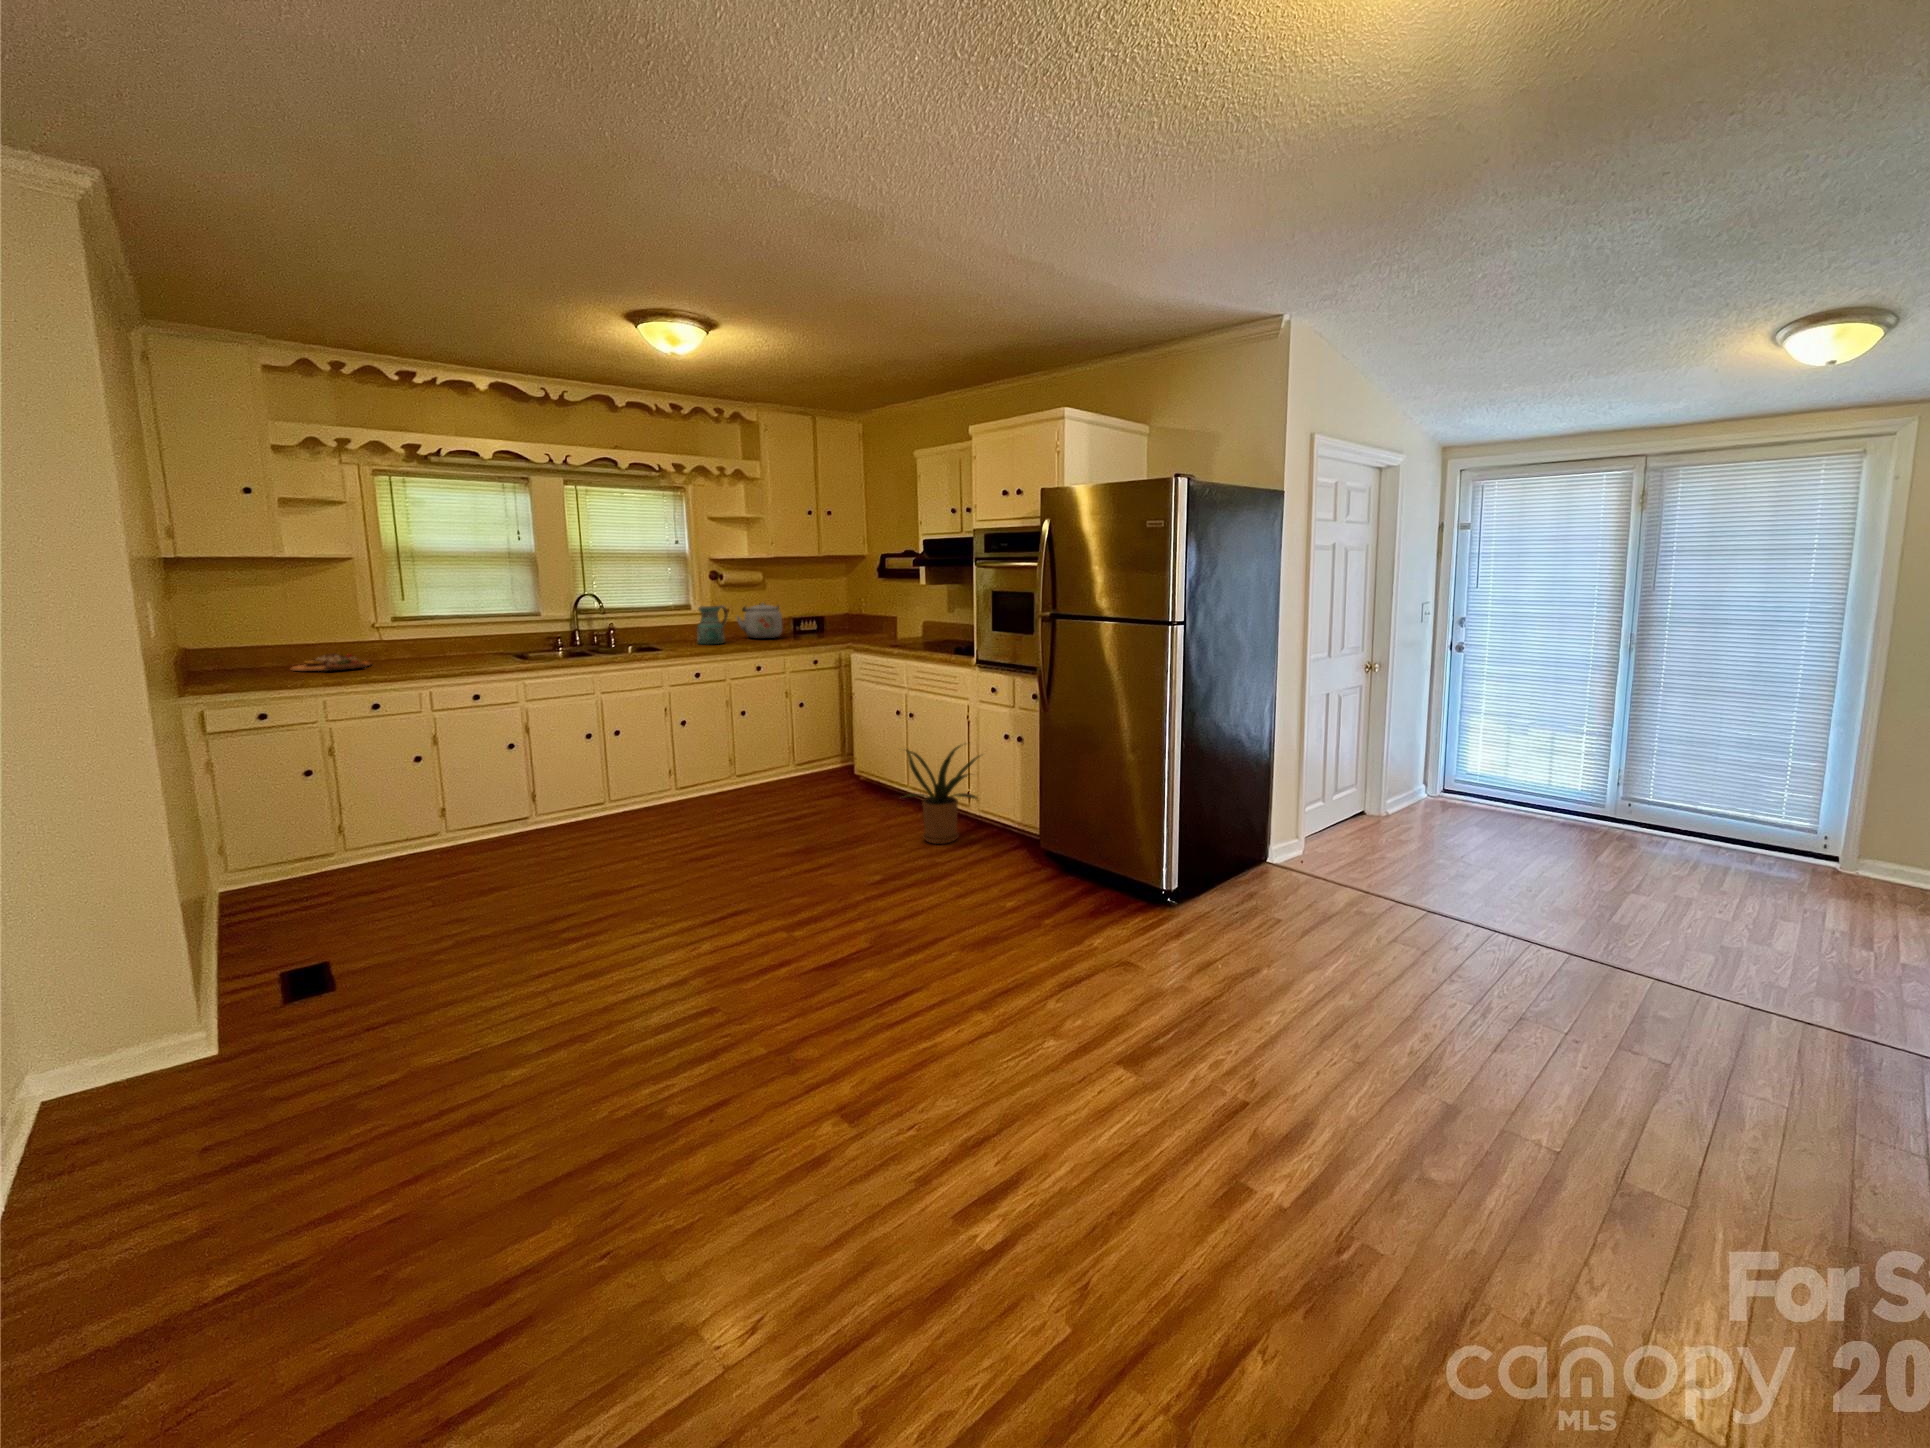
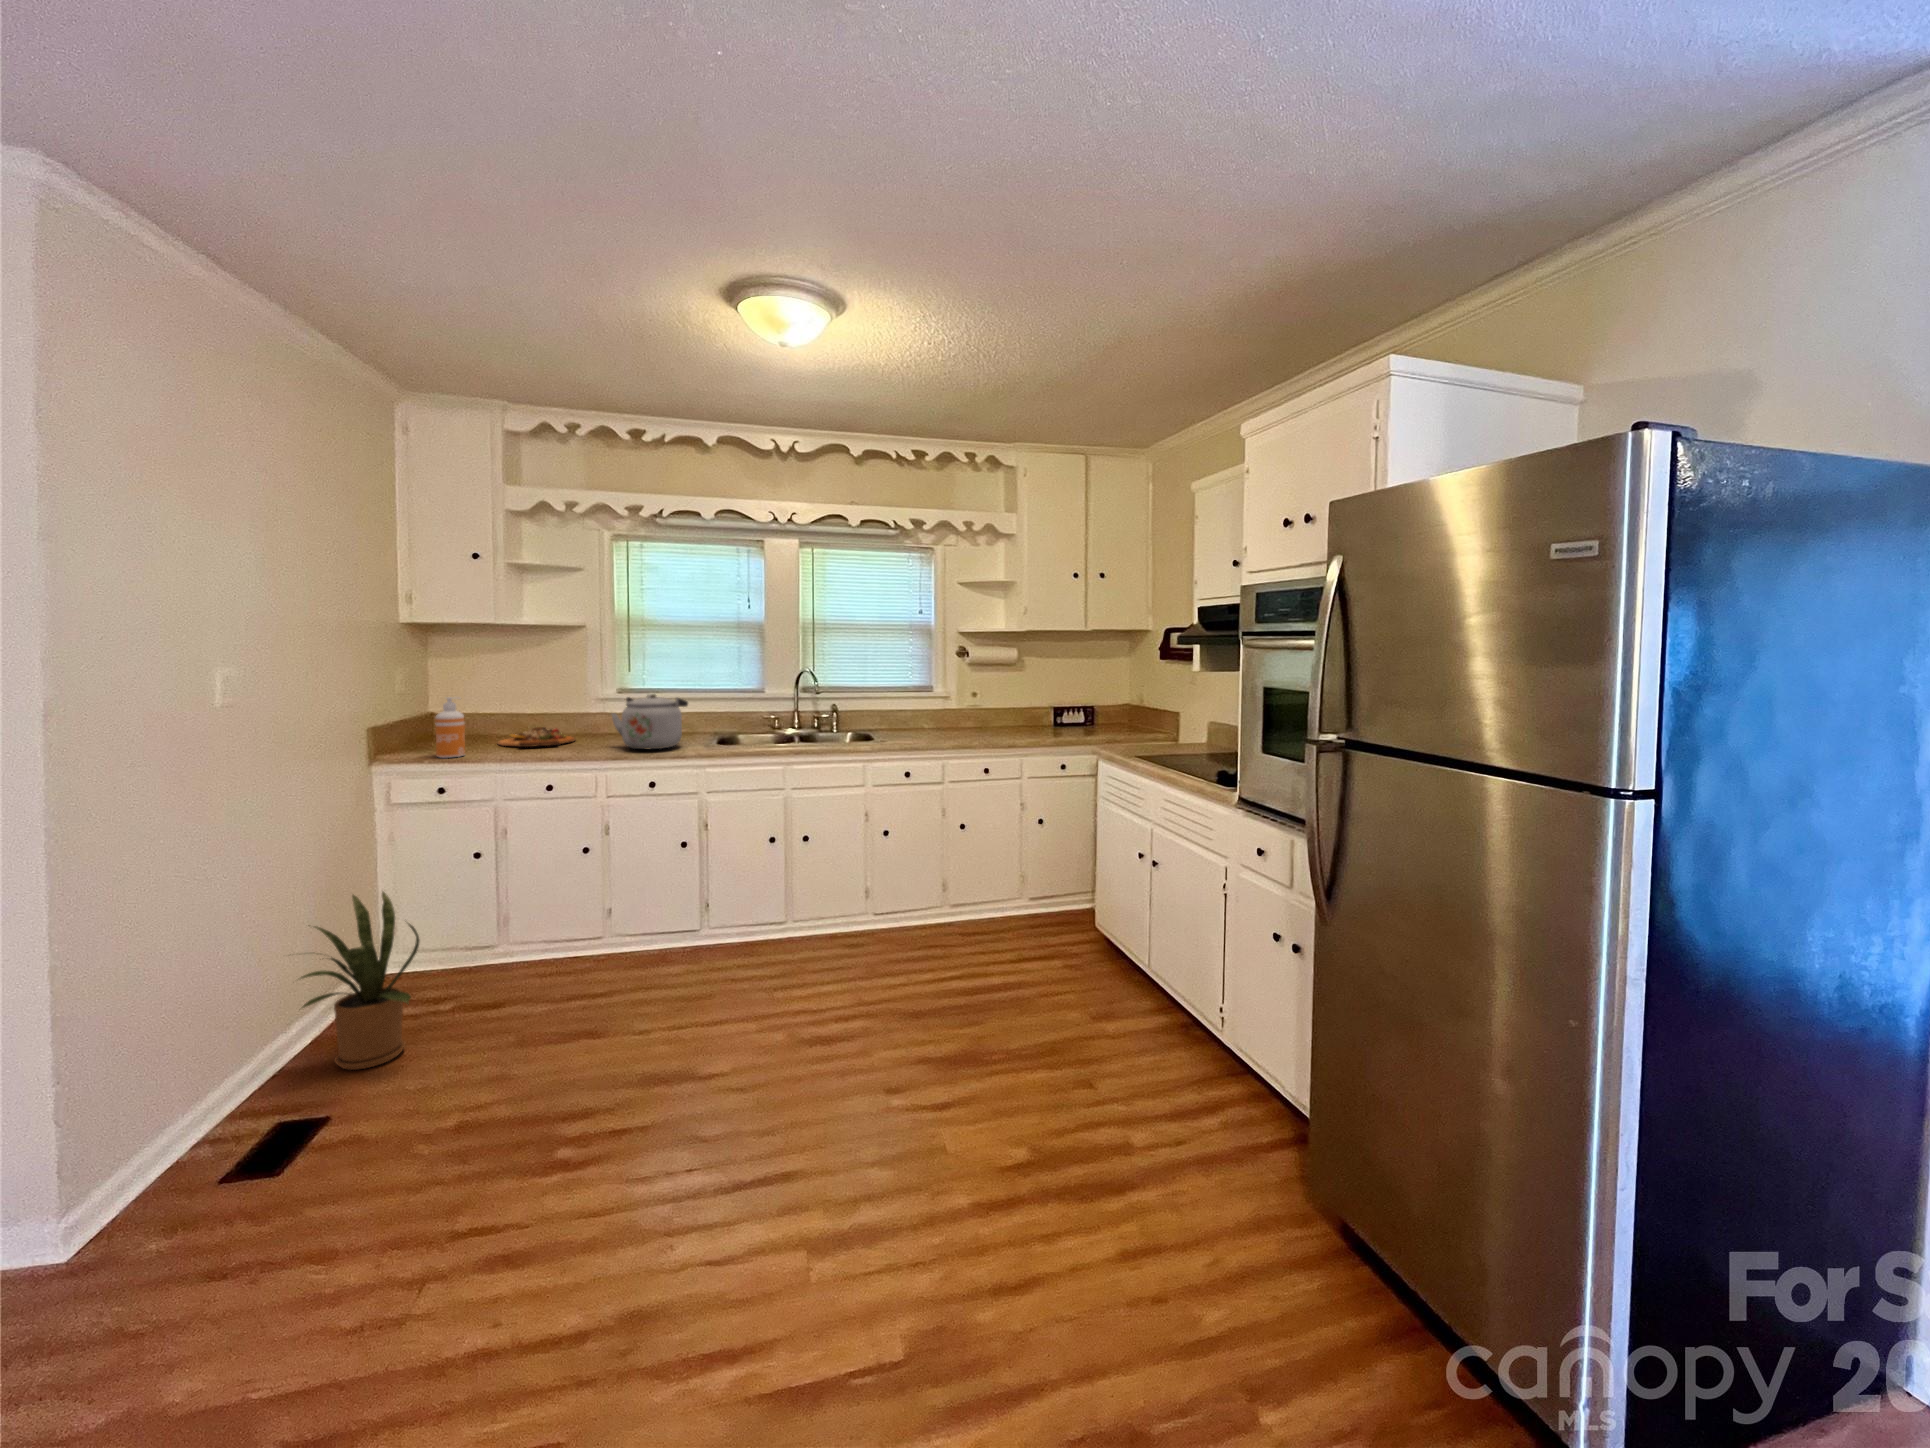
kettle: present [737,603,782,638] -> present [612,694,688,749]
ceramic pitcher: present [697,605,728,644] -> none [927,687,966,735]
soap dispenser: none [246,626,280,683] -> present [435,697,465,758]
house plant: present [904,745,980,844] -> present [300,892,419,1070]

